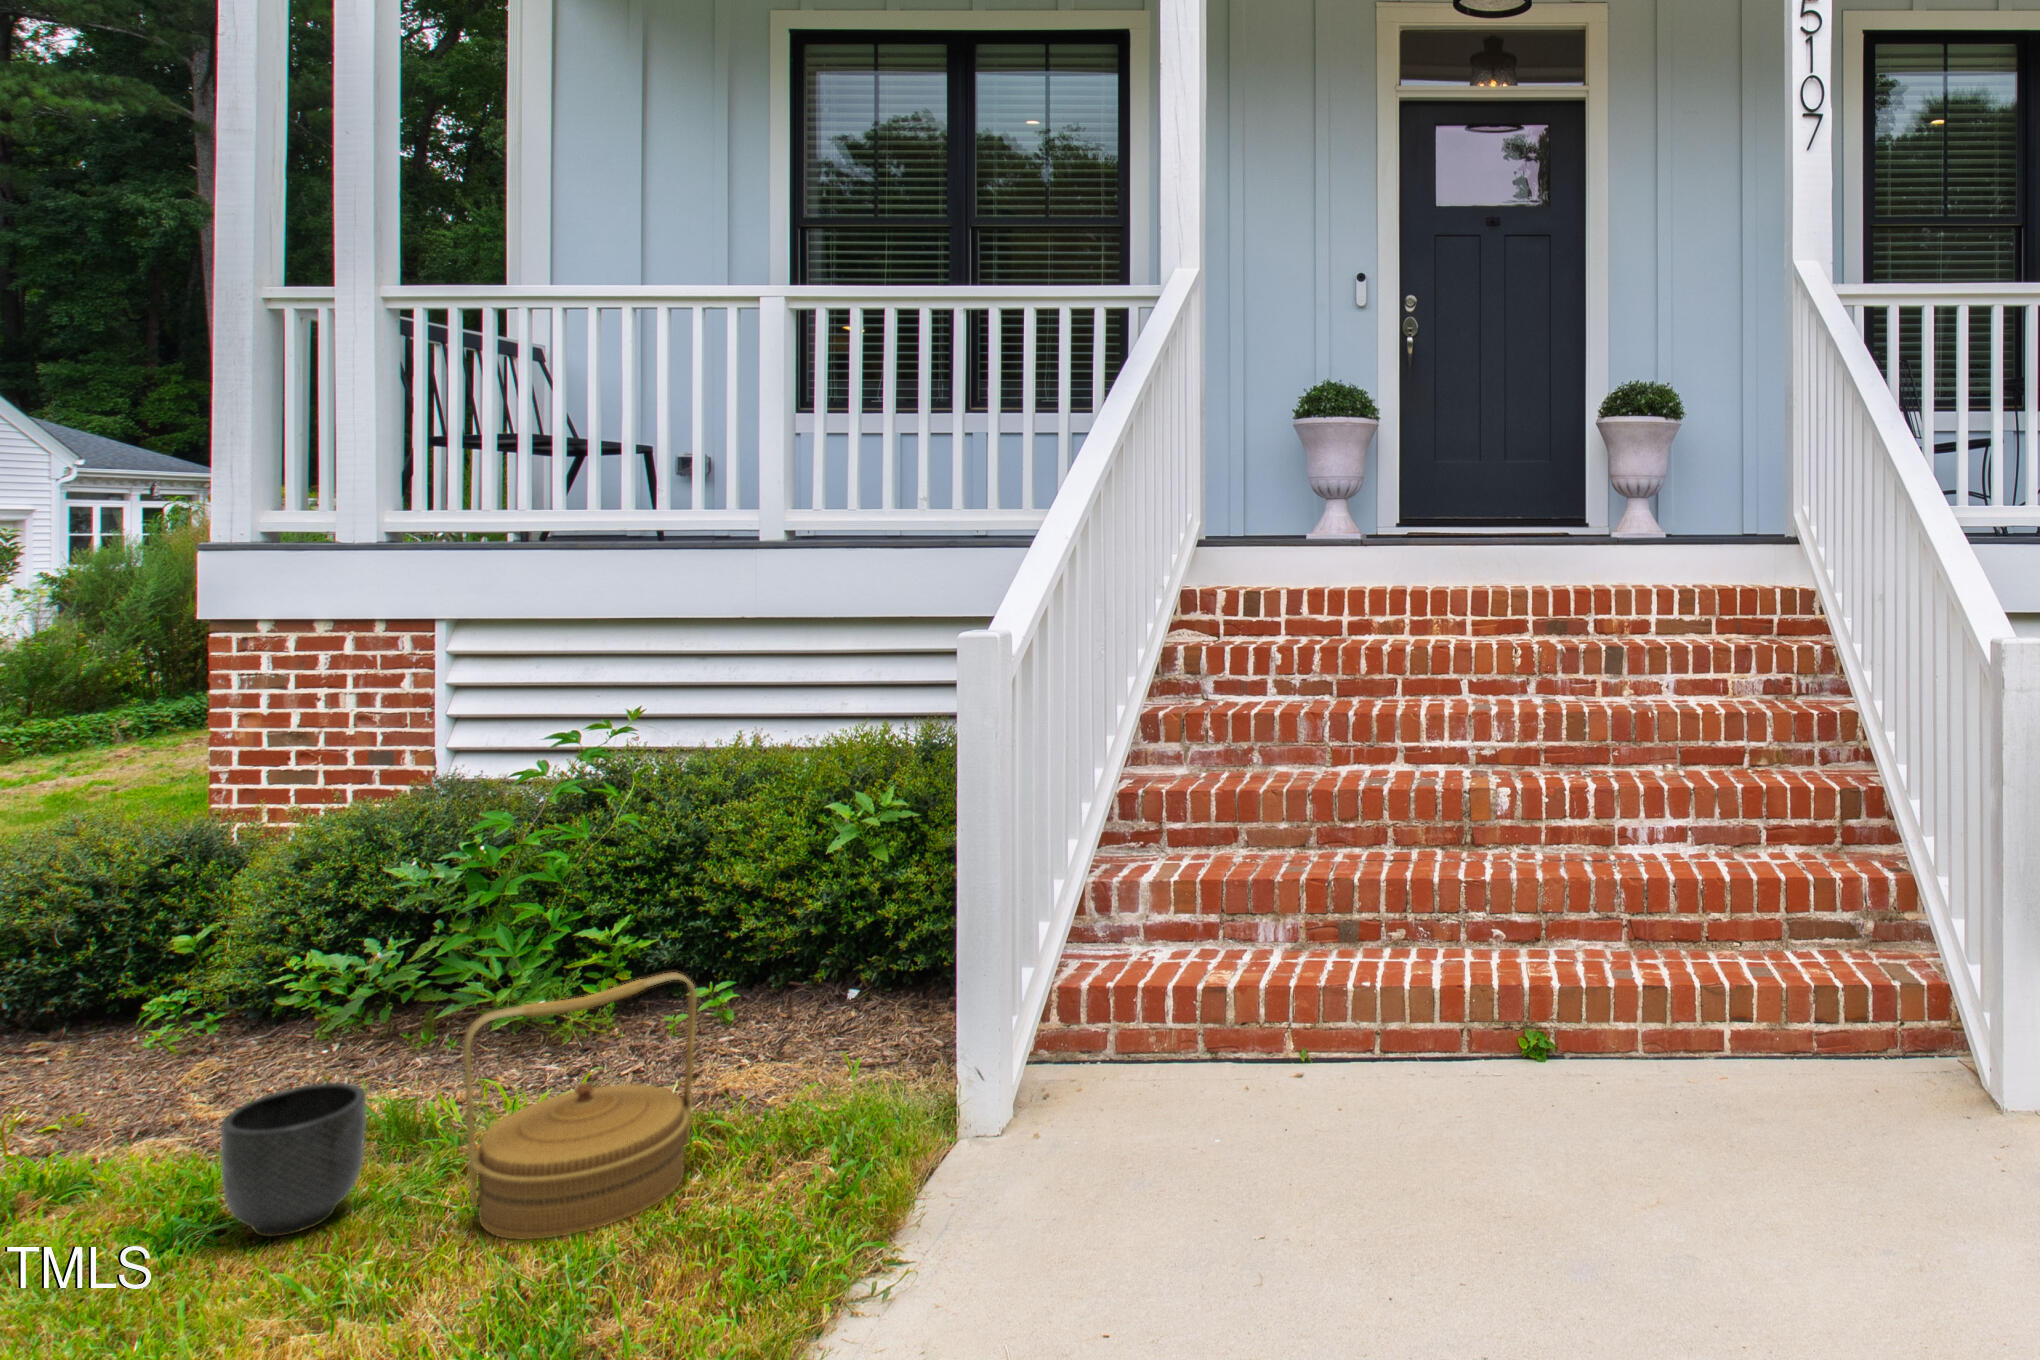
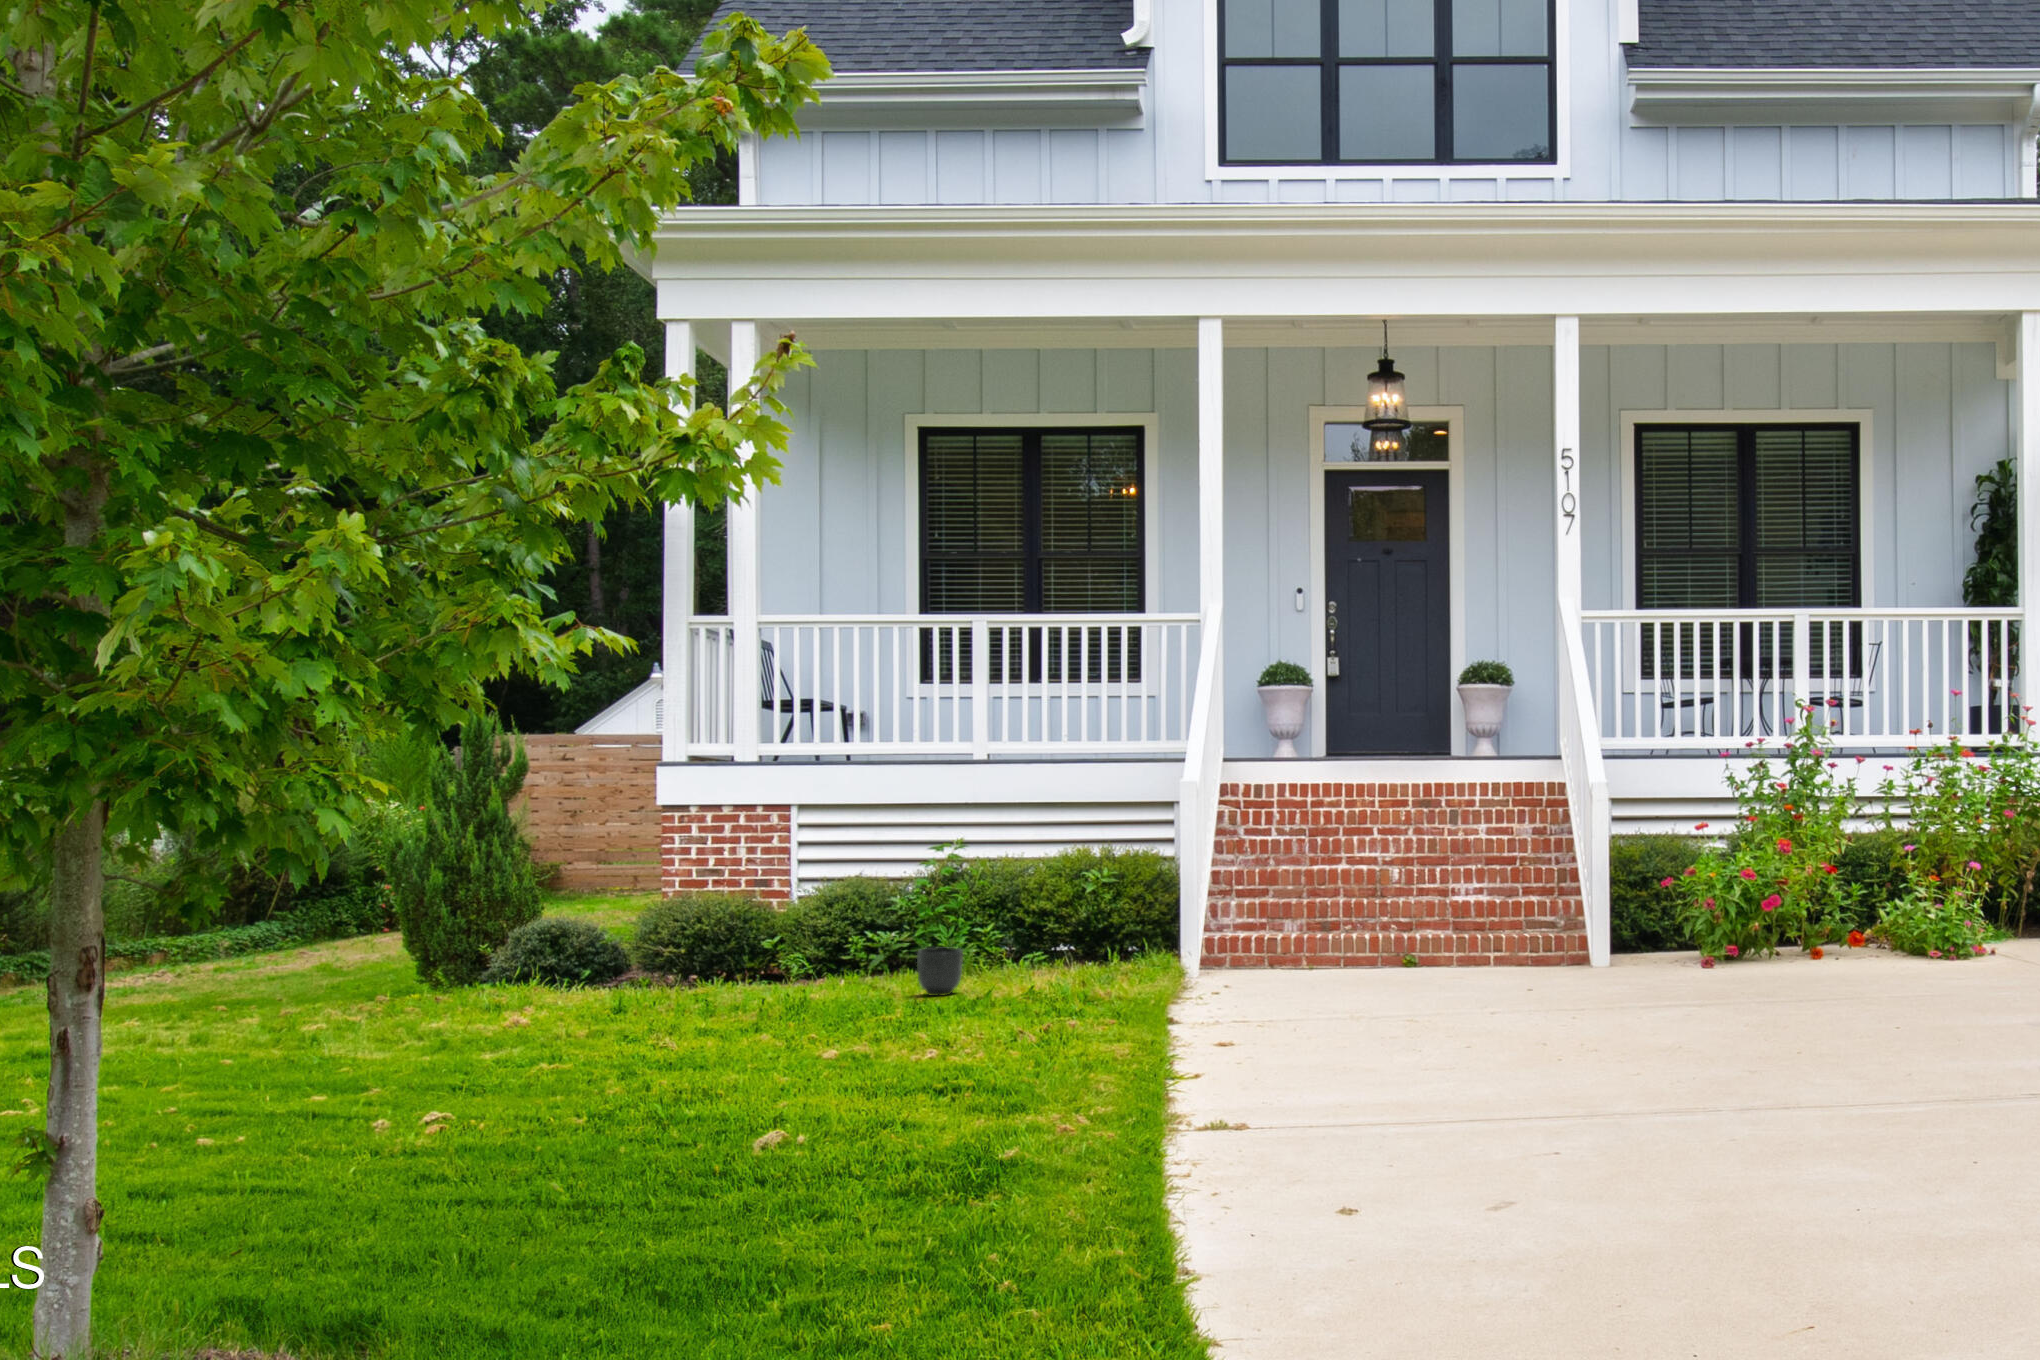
basket: present [463,972,697,1240] -> none [1010,906,1083,992]

